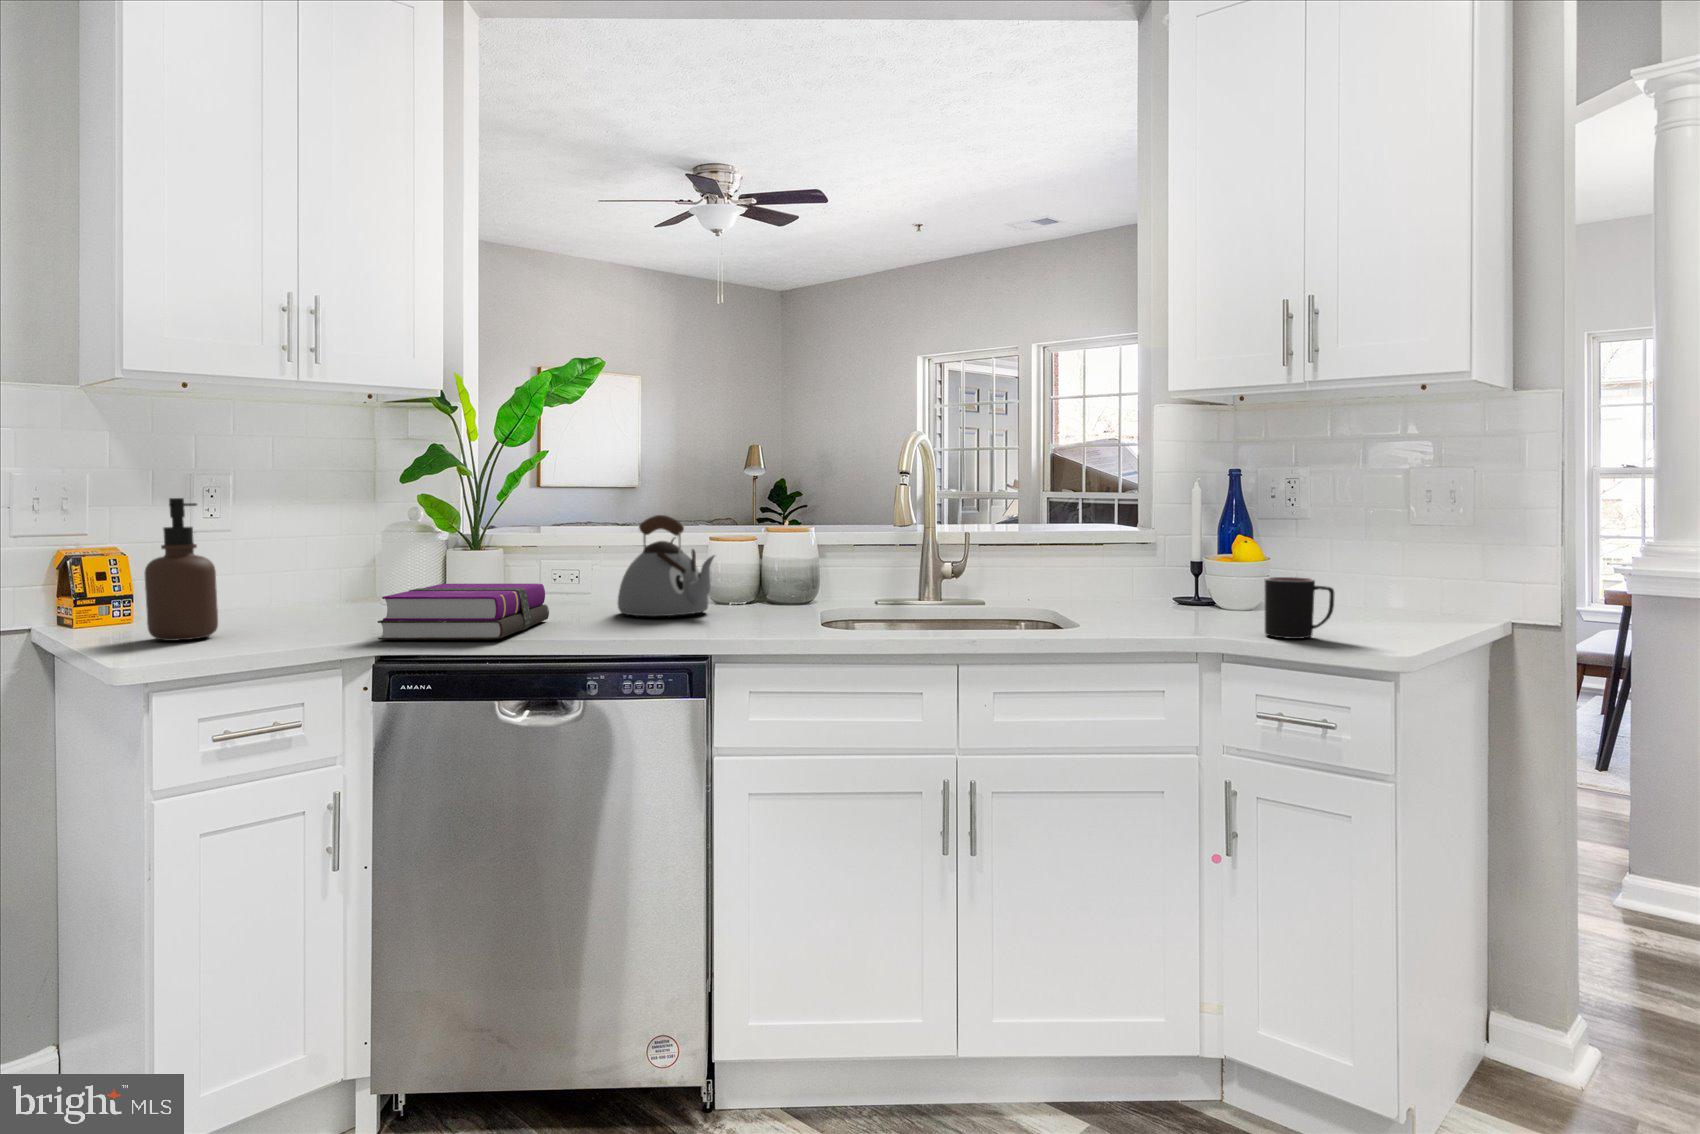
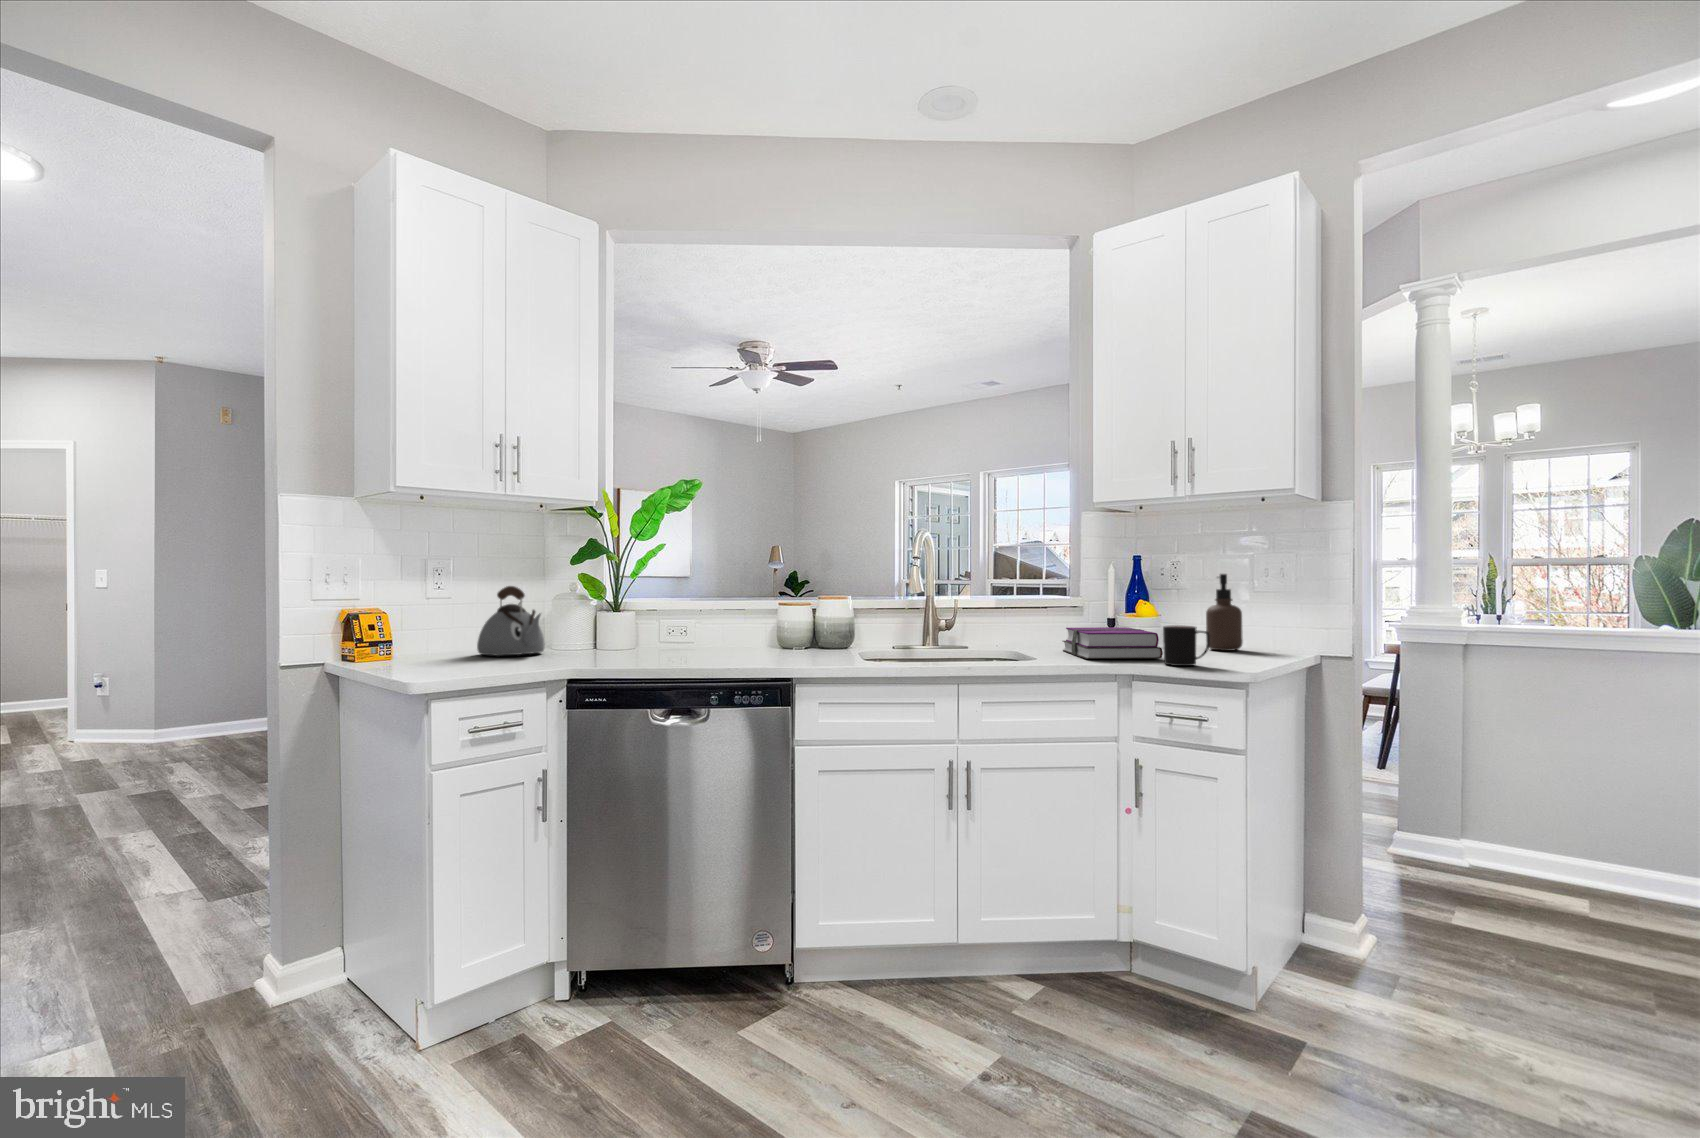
soap dispenser: present [145,498,218,641] -> present [1206,574,1243,651]
kettle: present [618,515,715,616] -> present [477,586,545,656]
hardback book: present [378,584,549,639] -> present [1063,627,1163,659]

